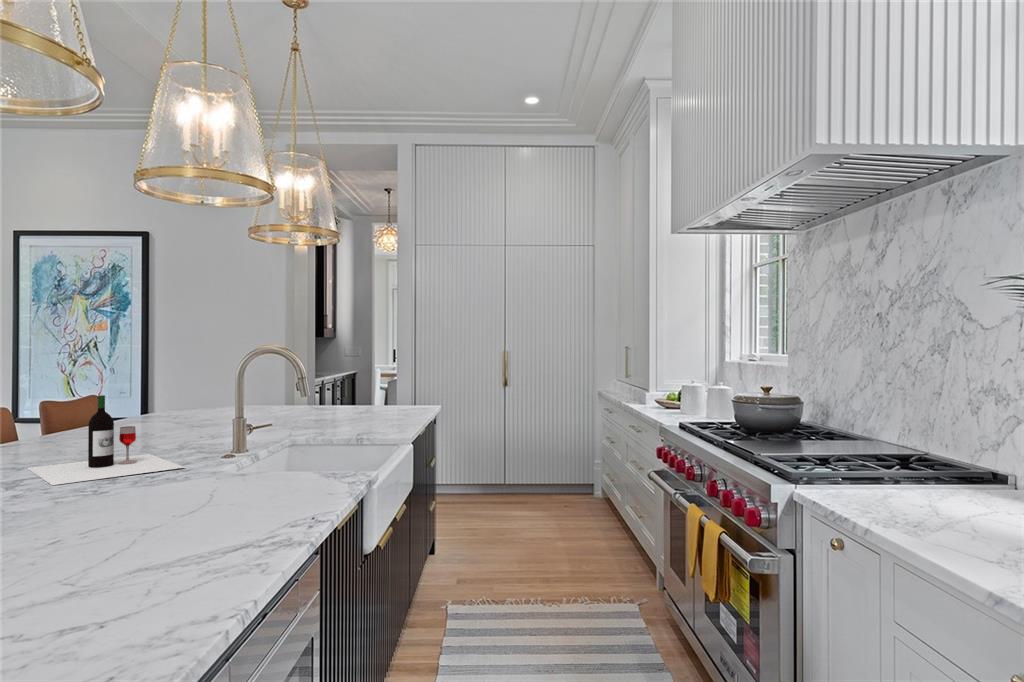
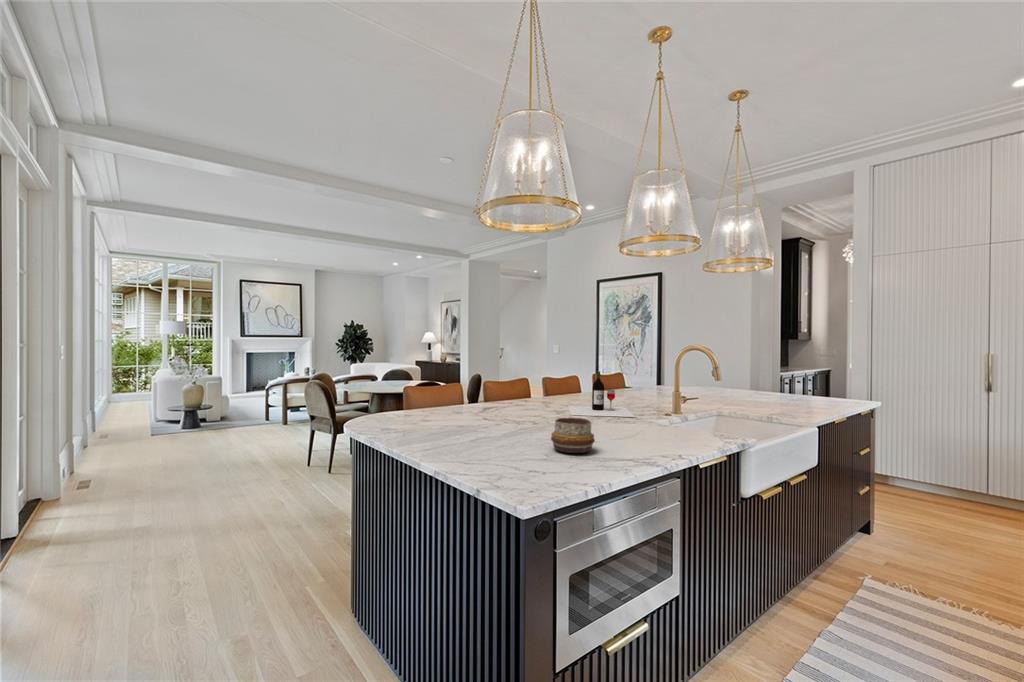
decorative bowl: none [73,488,174,563] -> present [551,418,595,453]

